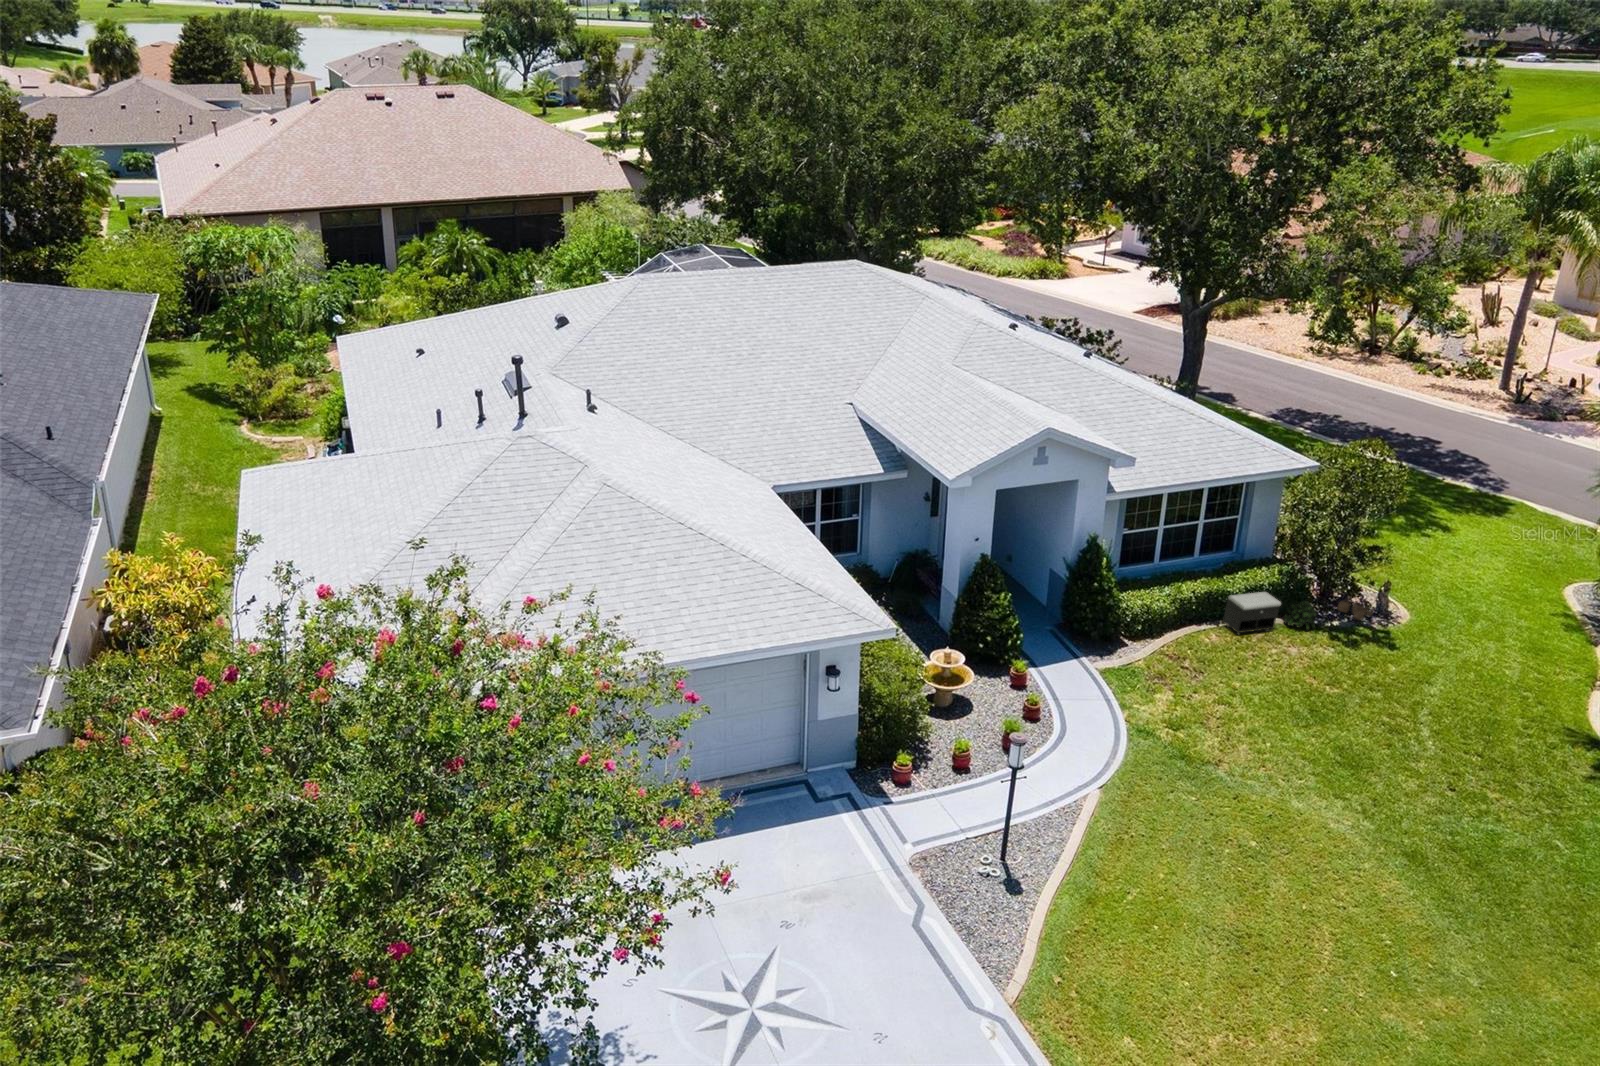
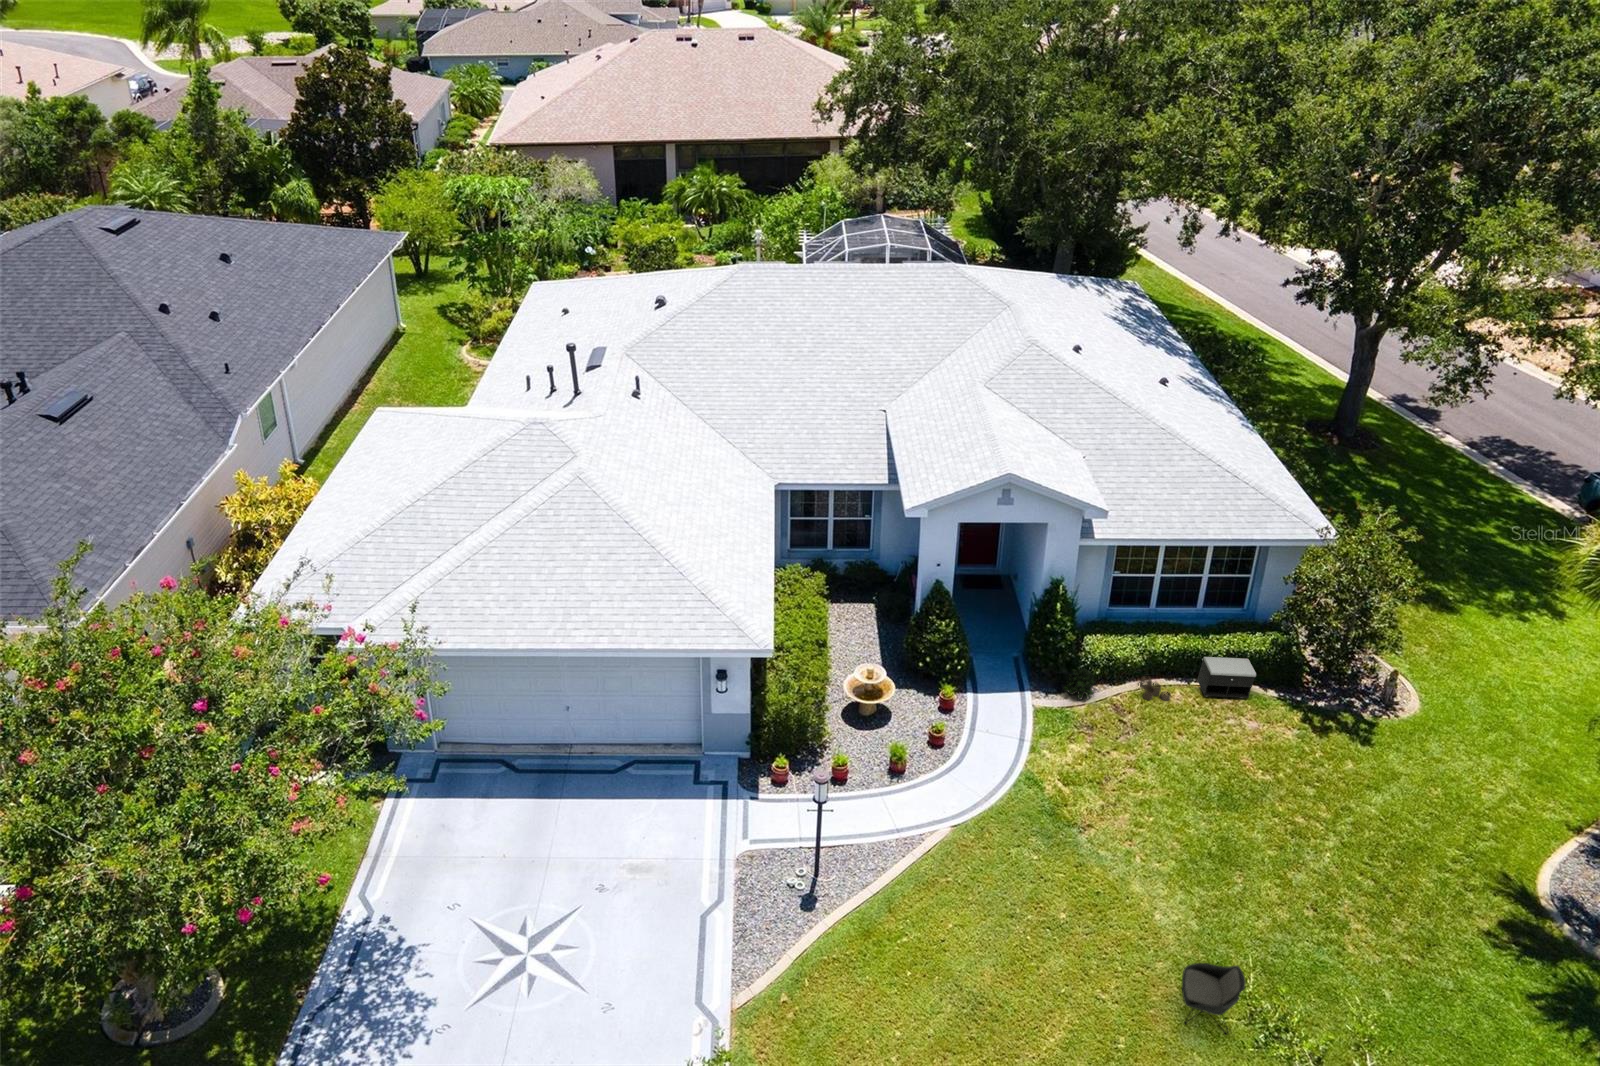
potted plant: present [1284,601,1318,630] -> present [1062,669,1096,700]
woven basket: present [1337,601,1373,620] -> present [1140,676,1171,701]
lounge chair: none [1394,837,1472,908] -> present [1182,963,1246,1034]

